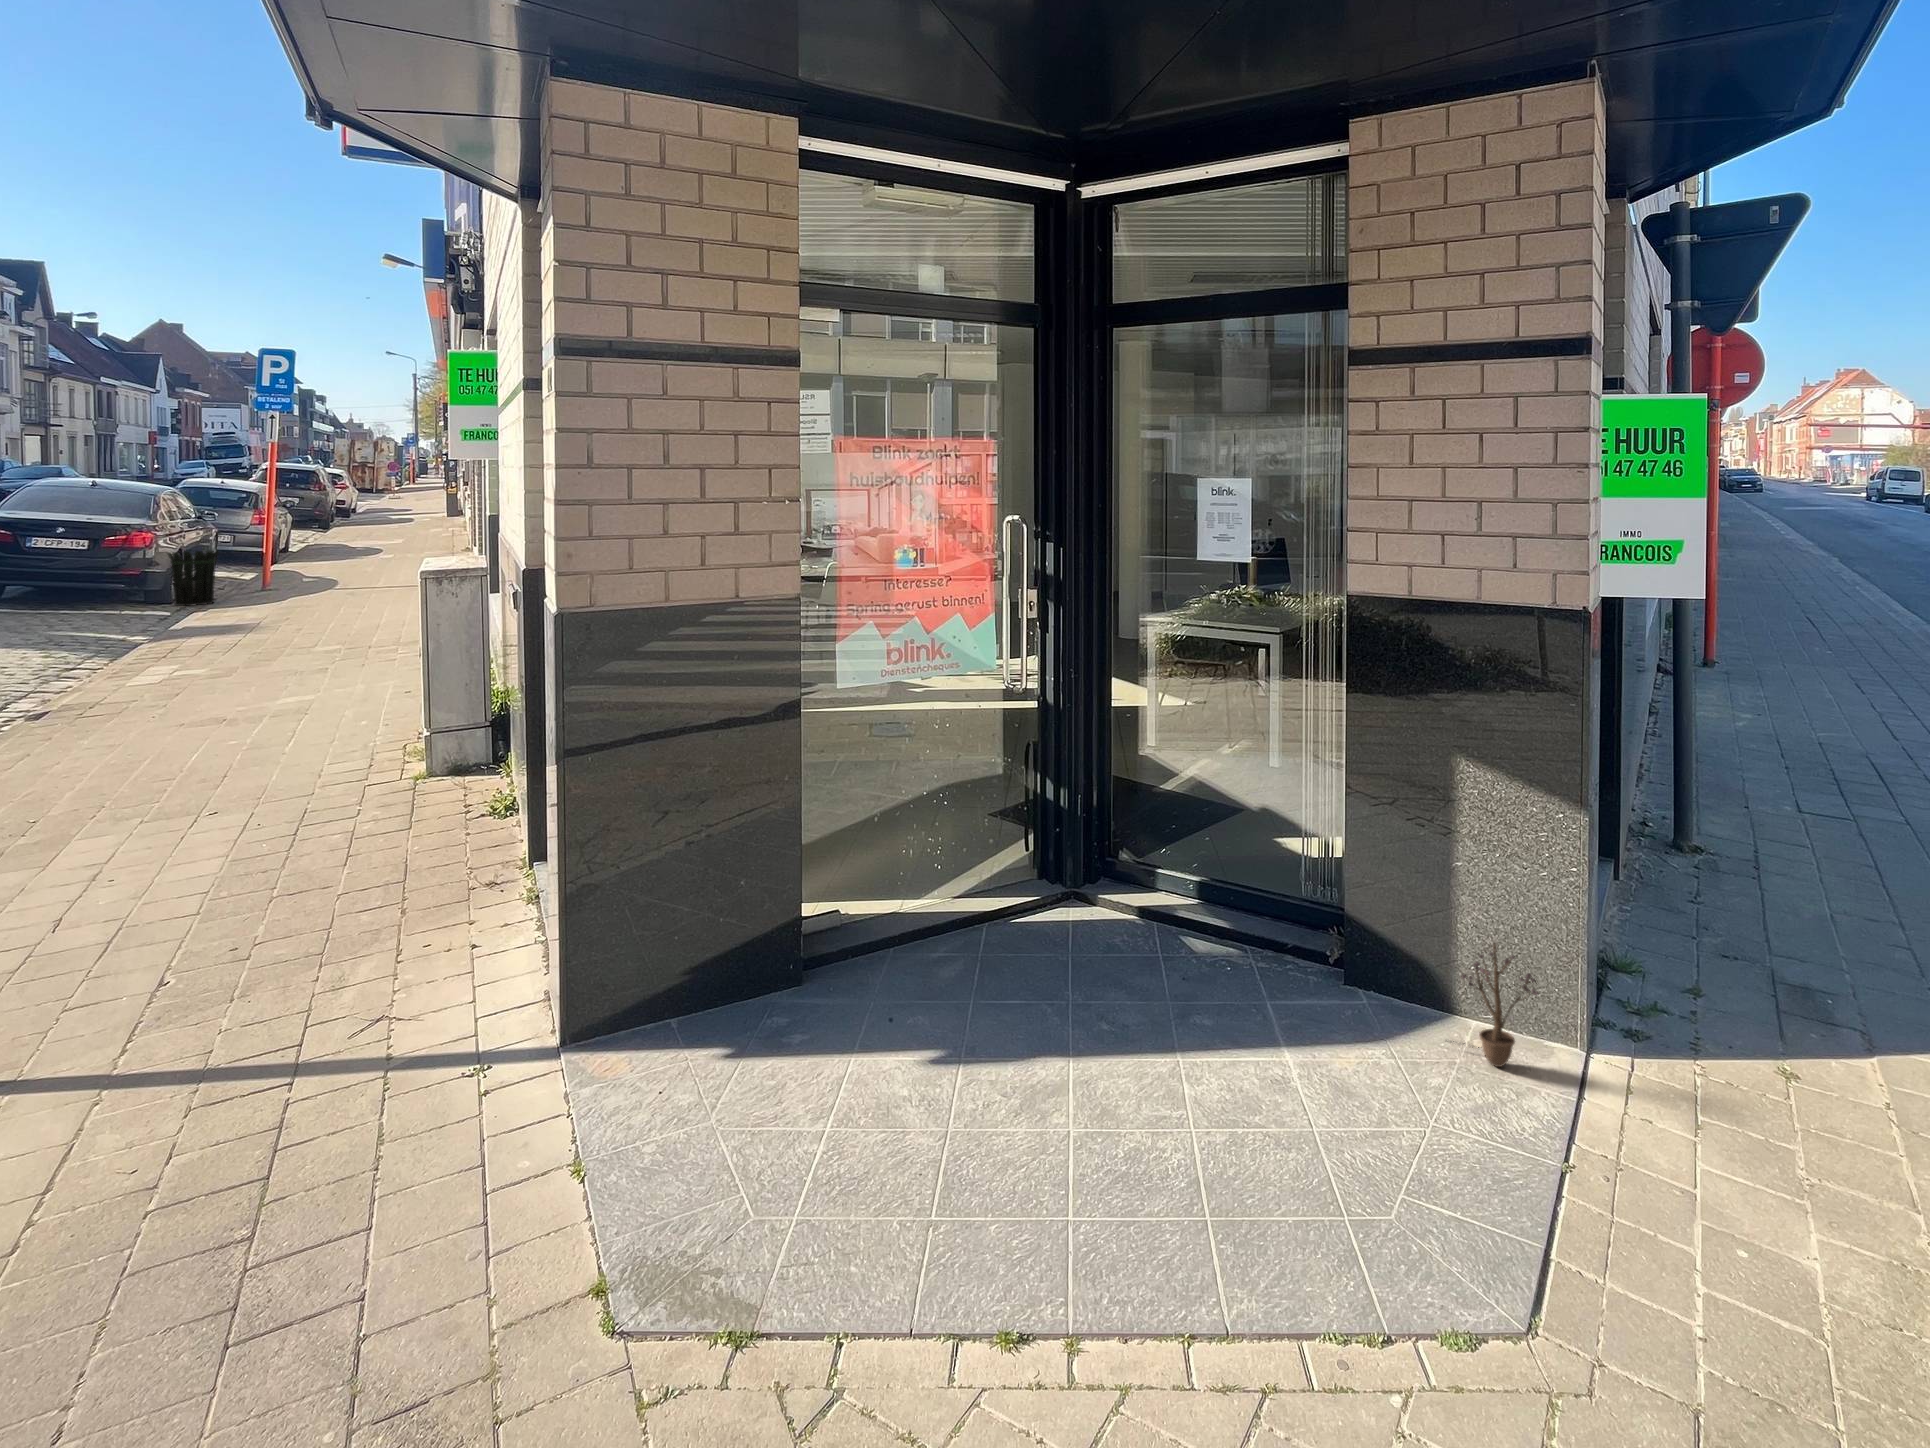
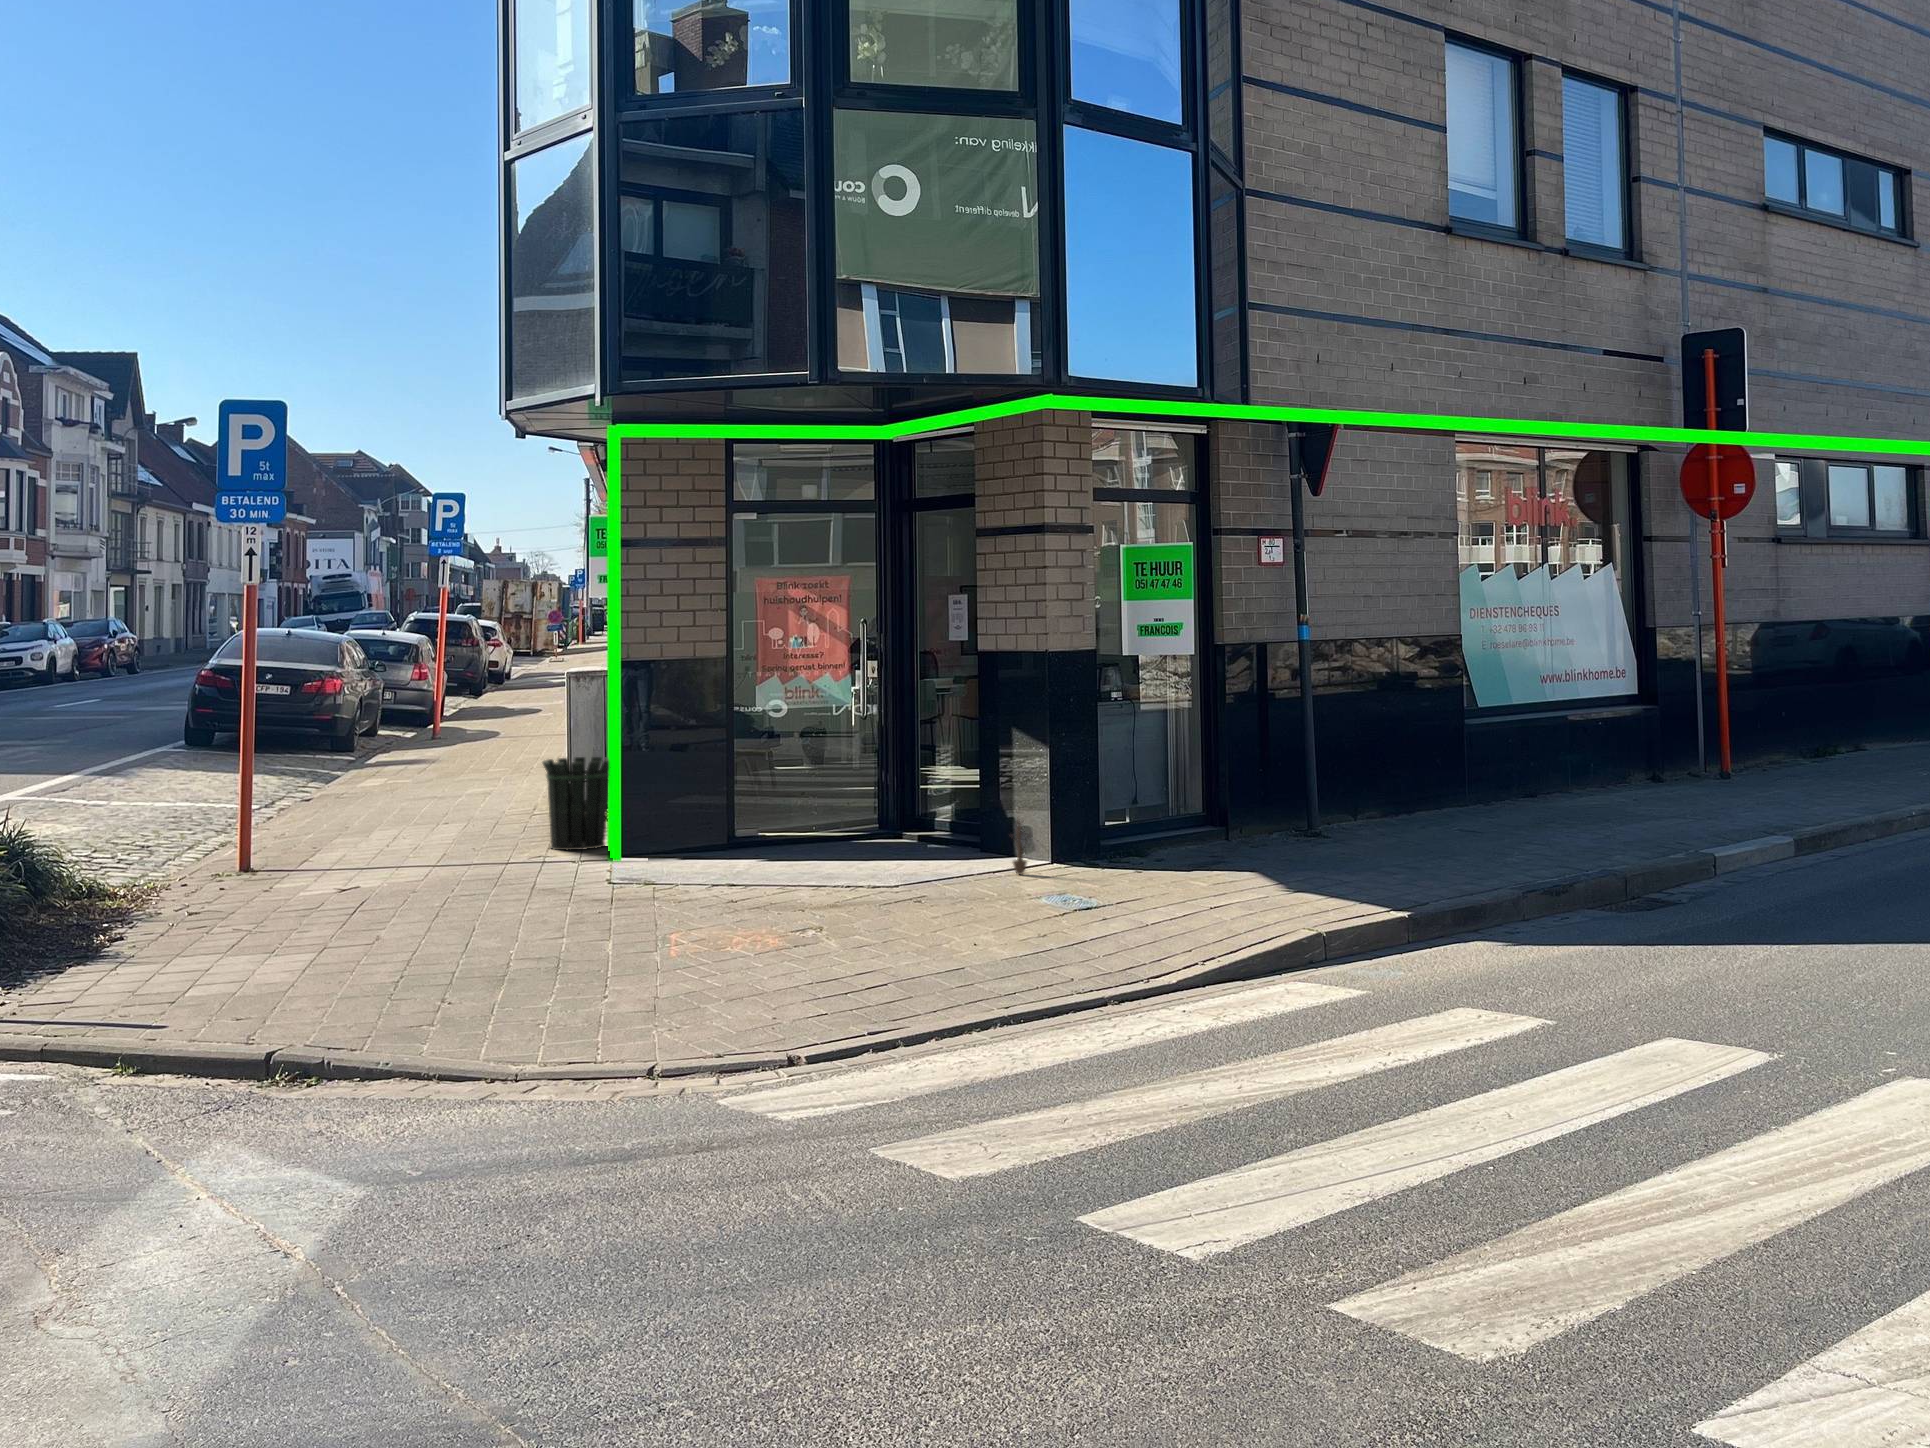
waste bin: present [168,551,218,606] -> present [543,757,609,850]

